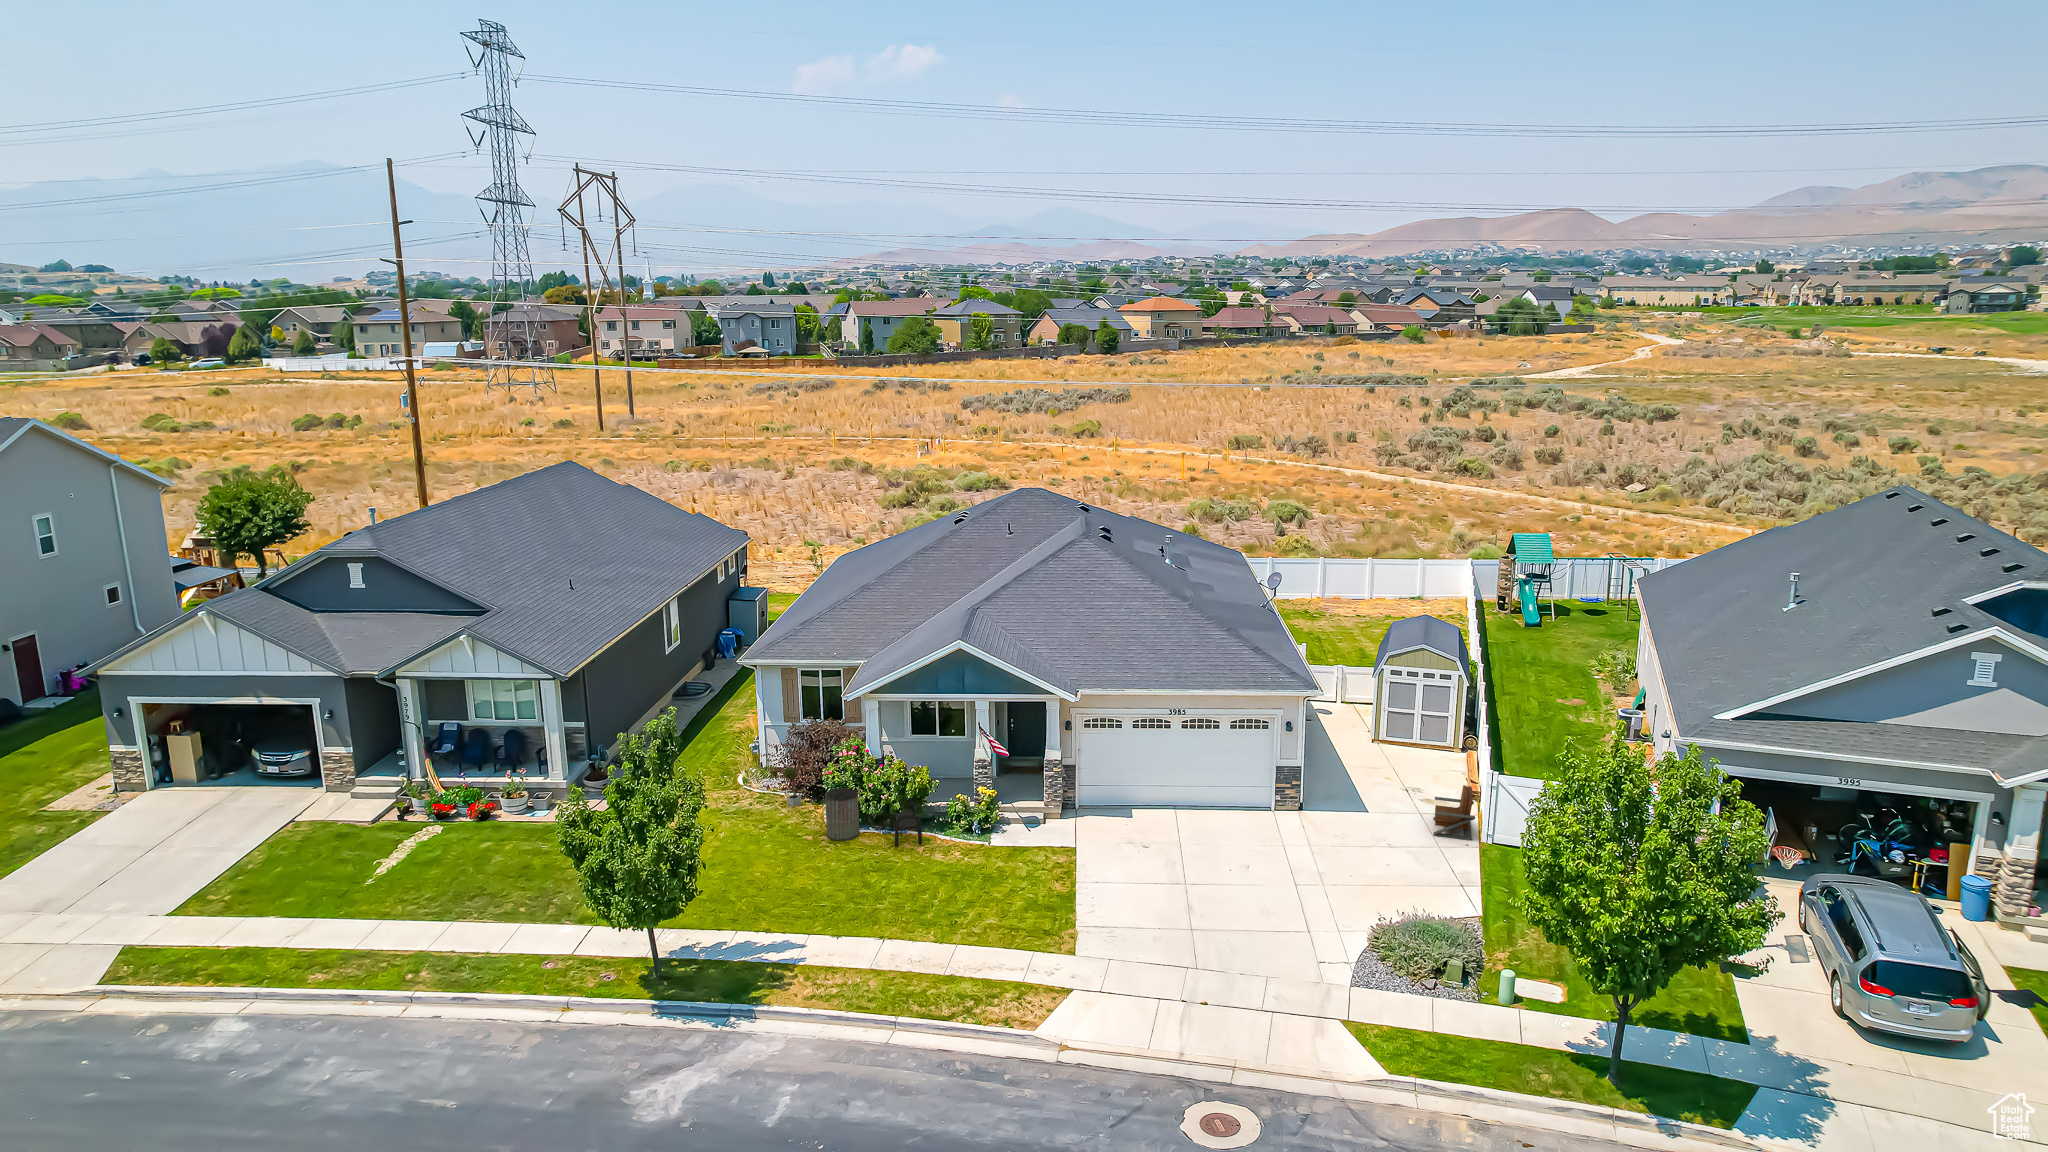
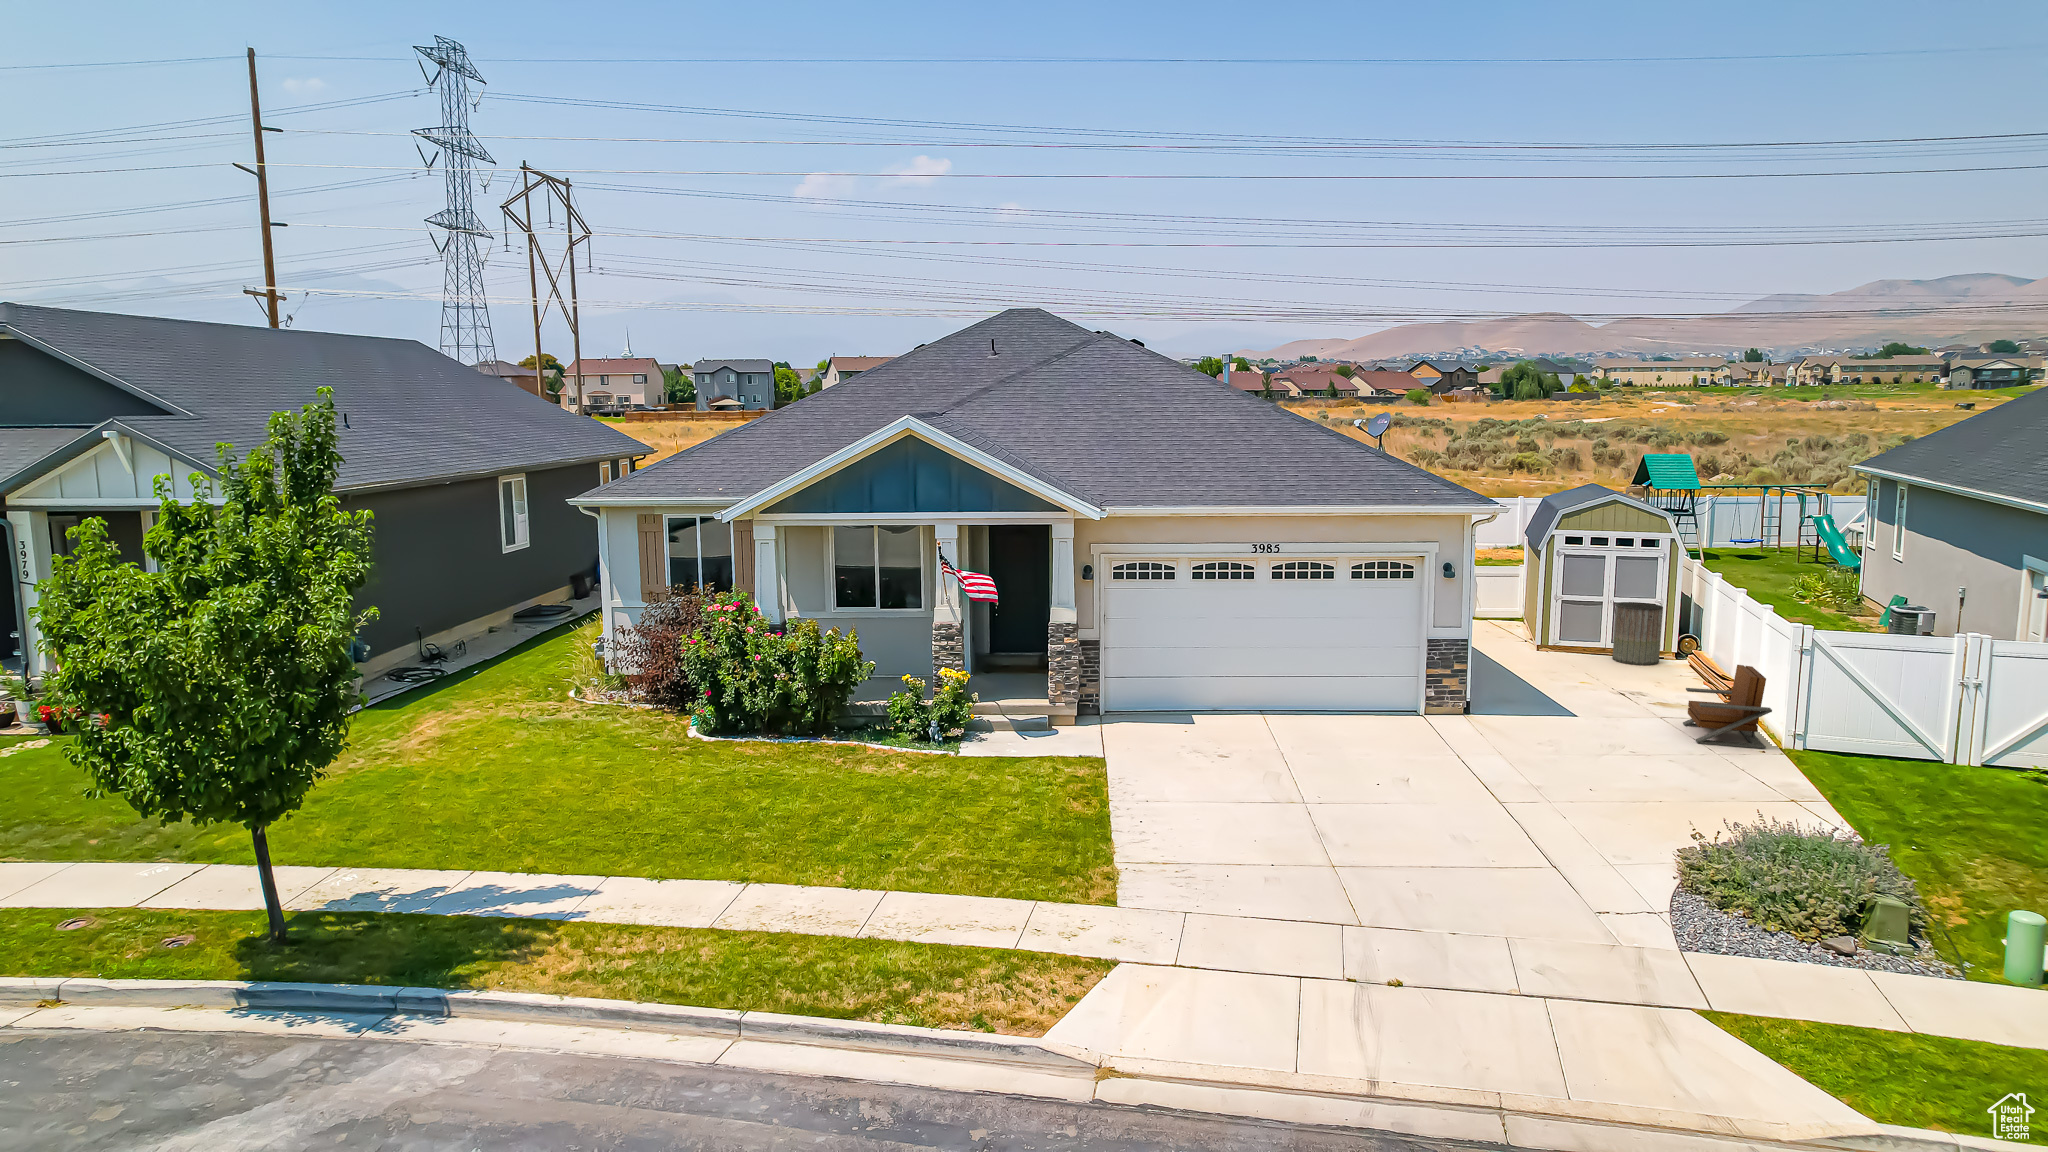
potted tree: present [784,767,802,807] -> none [626,649,656,713]
trash can: present [825,788,859,841] -> present [1613,602,1663,665]
bench: present [890,801,922,847] -> none [791,687,843,757]

